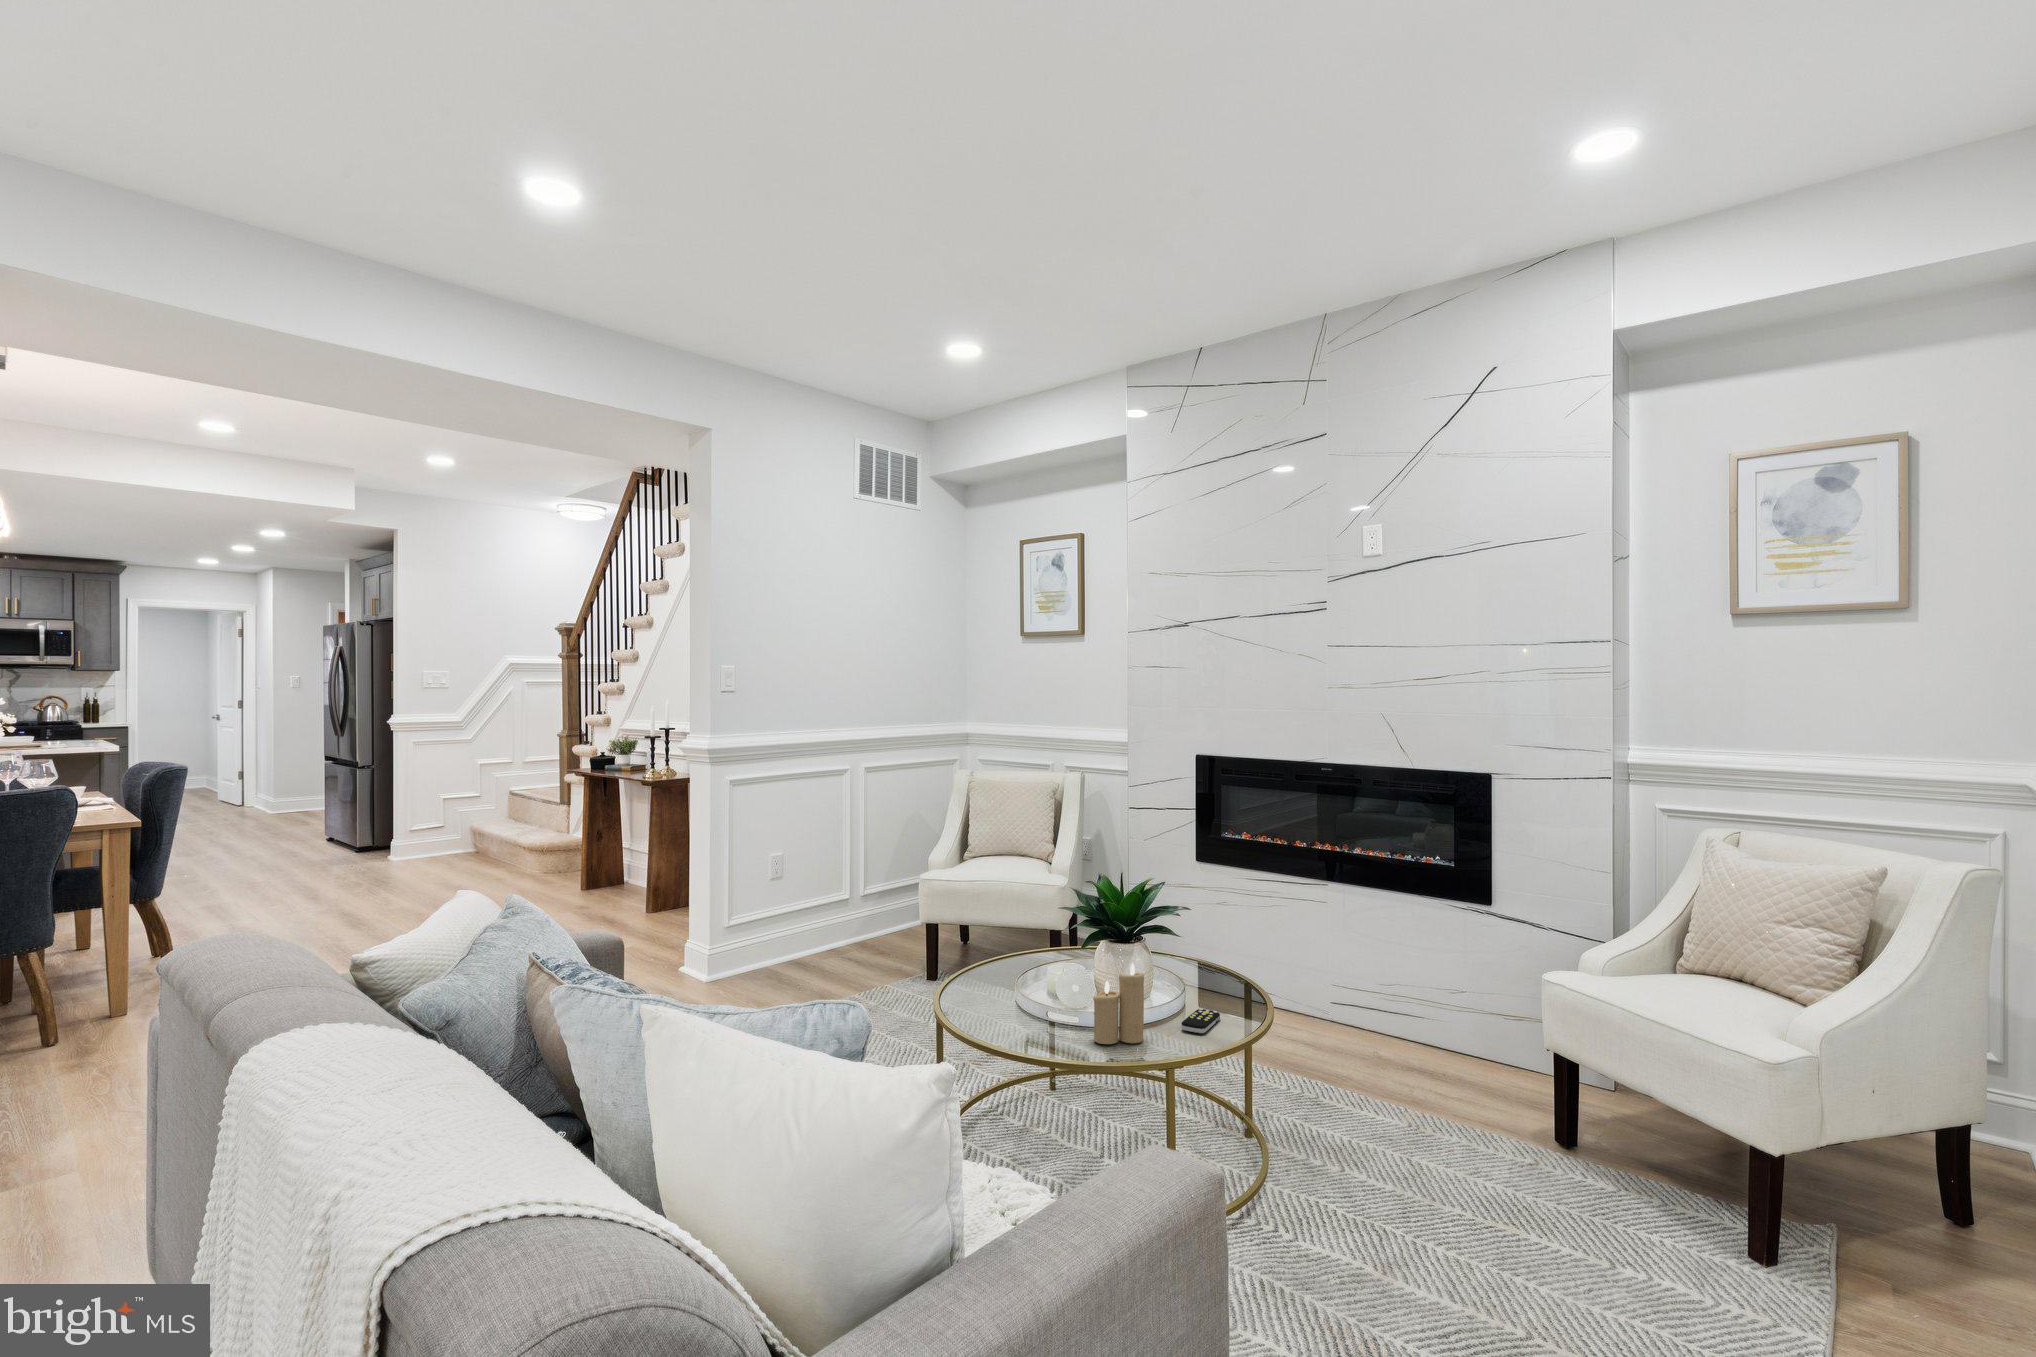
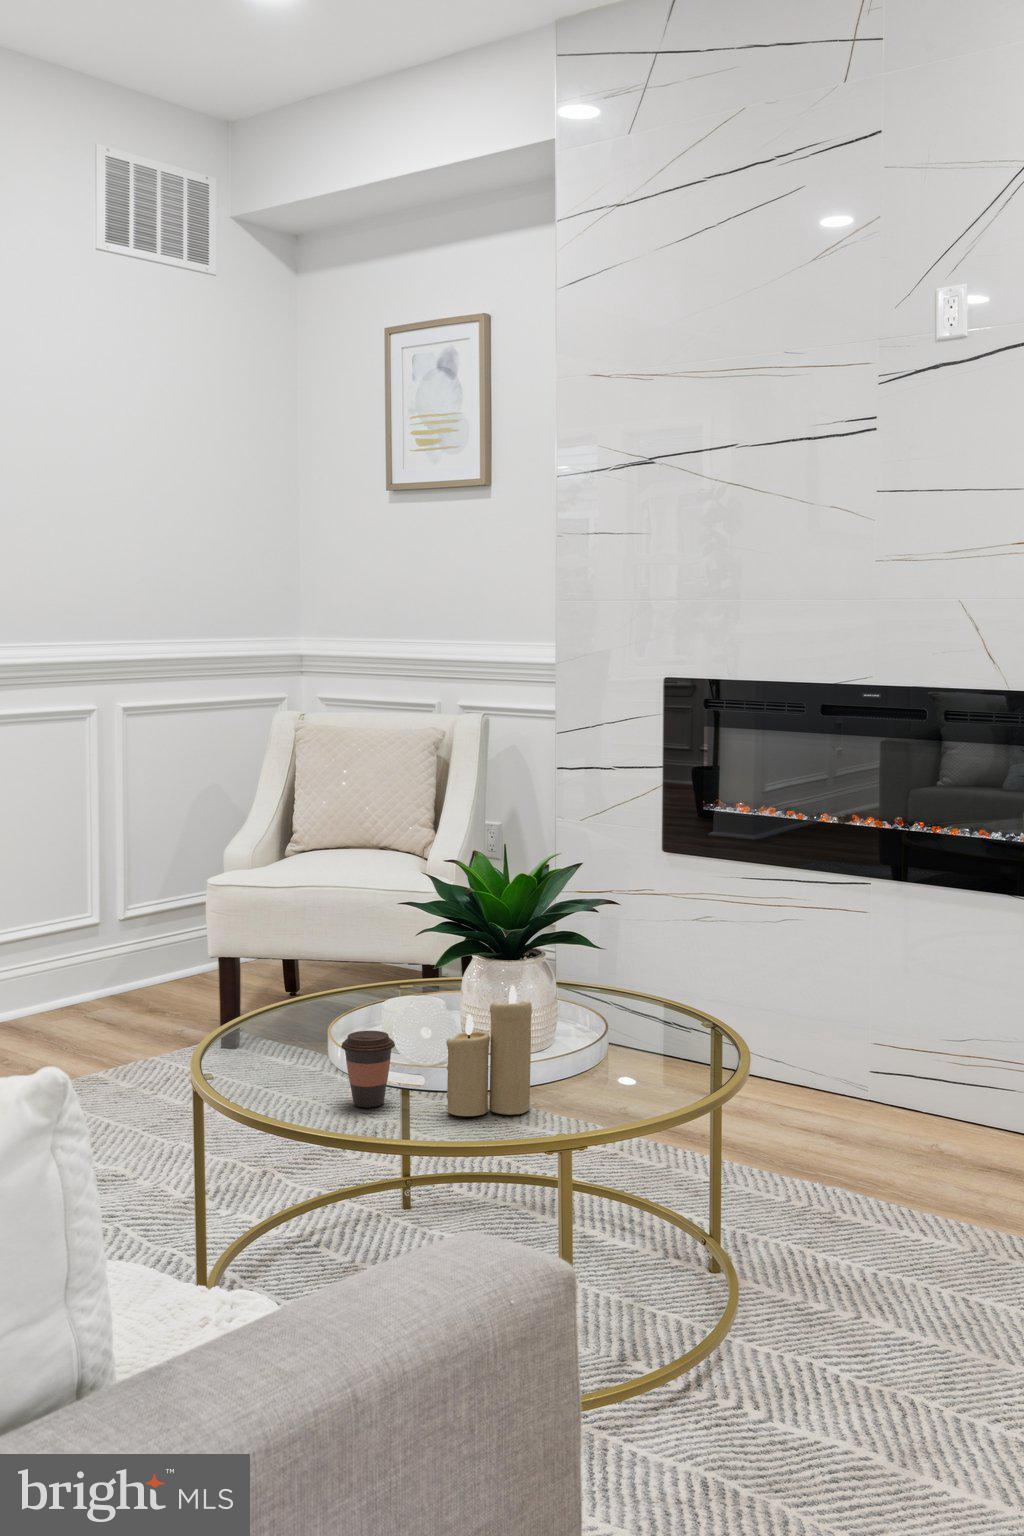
coffee cup: none [1029,988,1061,1037] -> present [341,1031,395,1108]
remote control: present [1181,1008,1220,1033] -> none [595,1063,662,1099]

